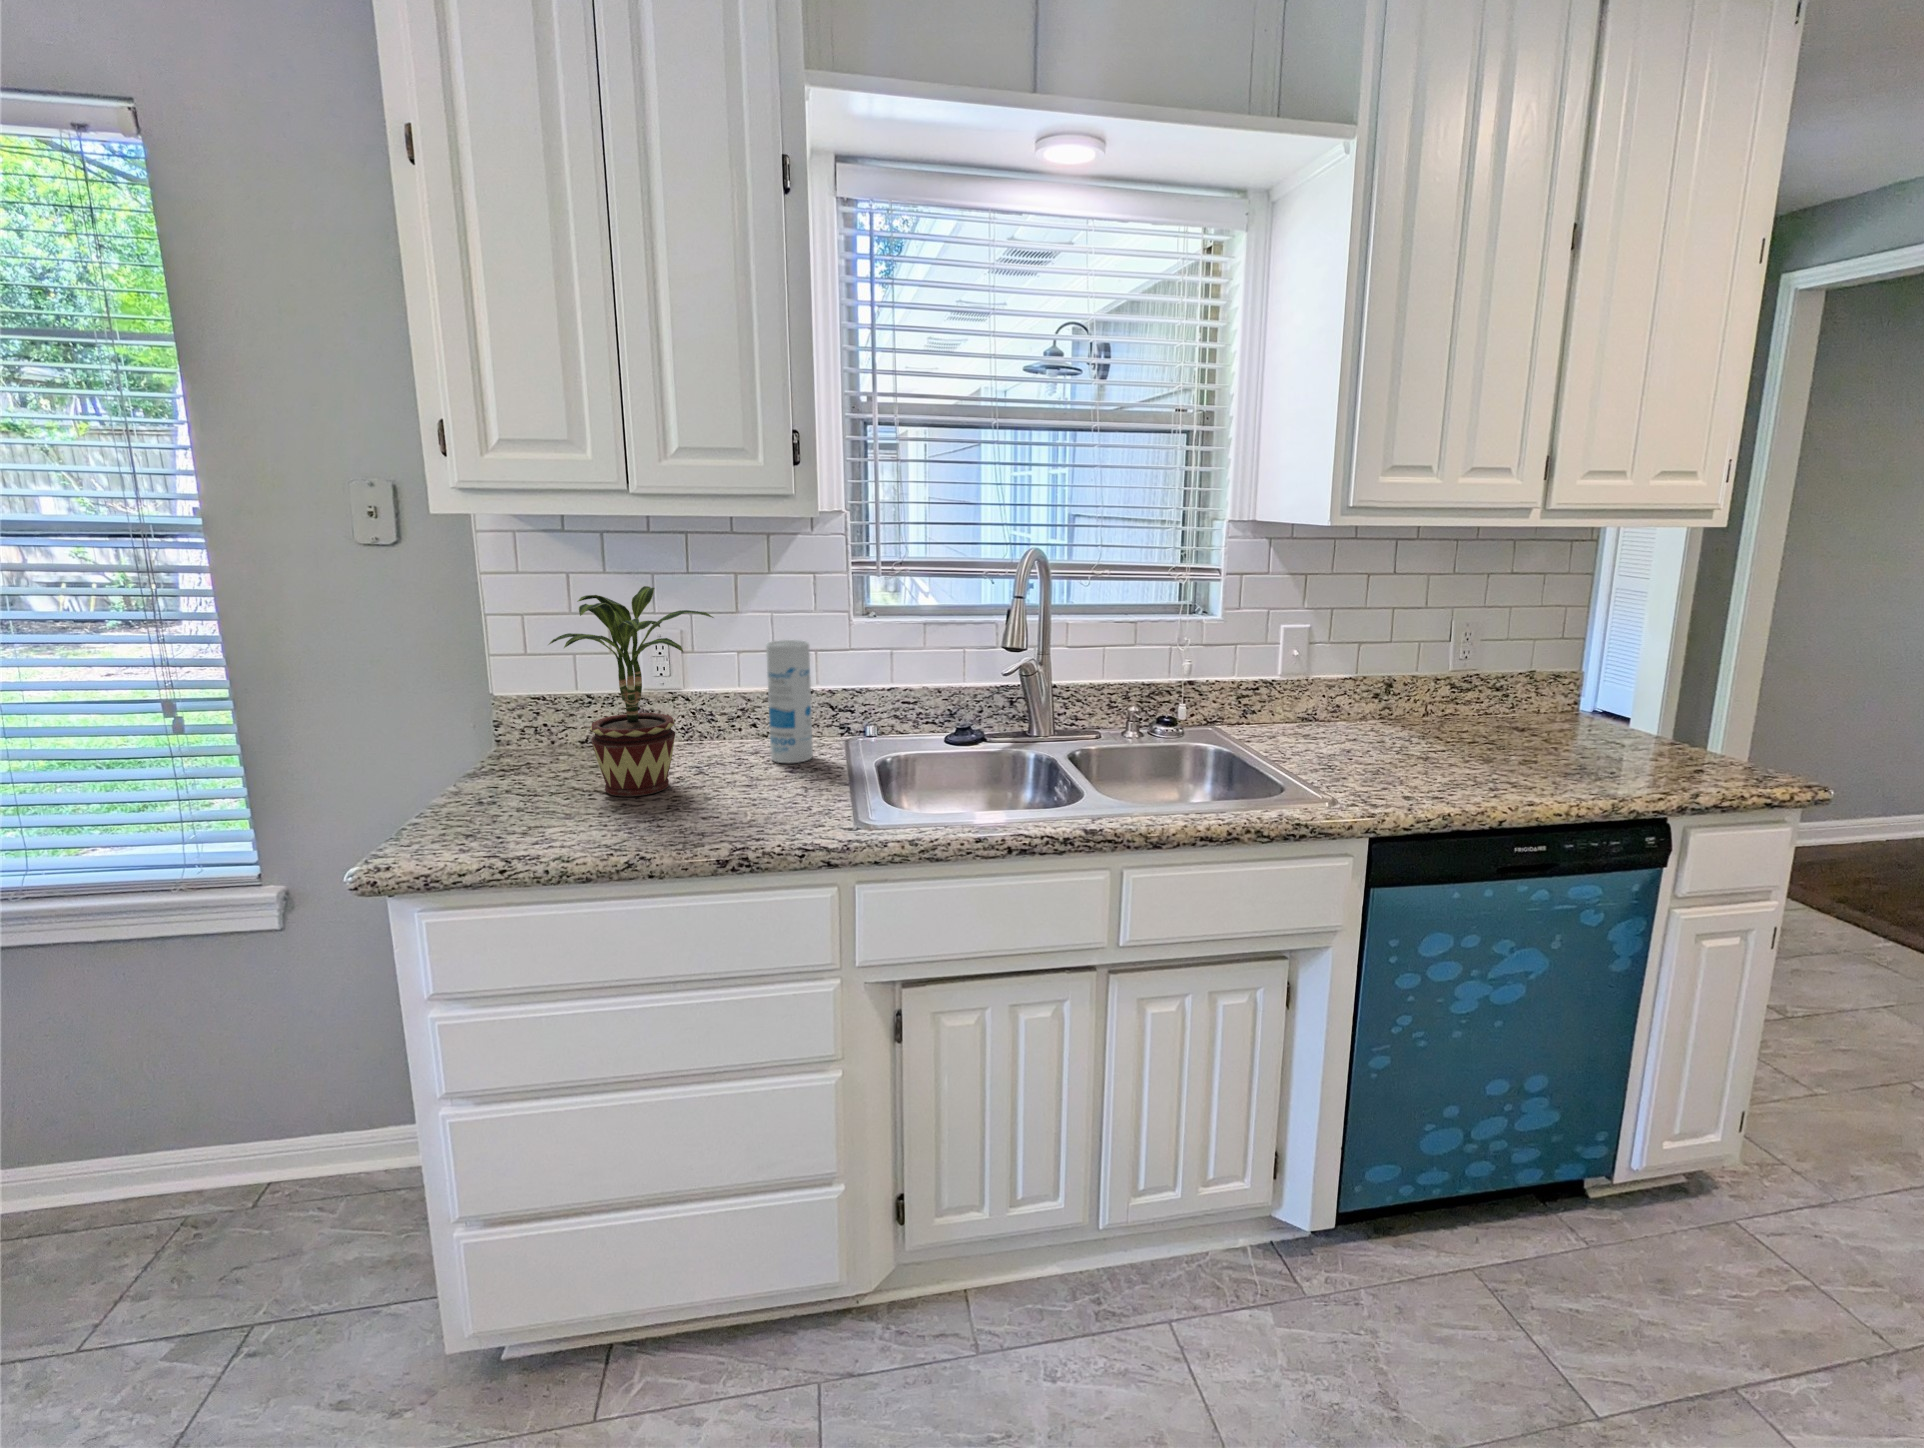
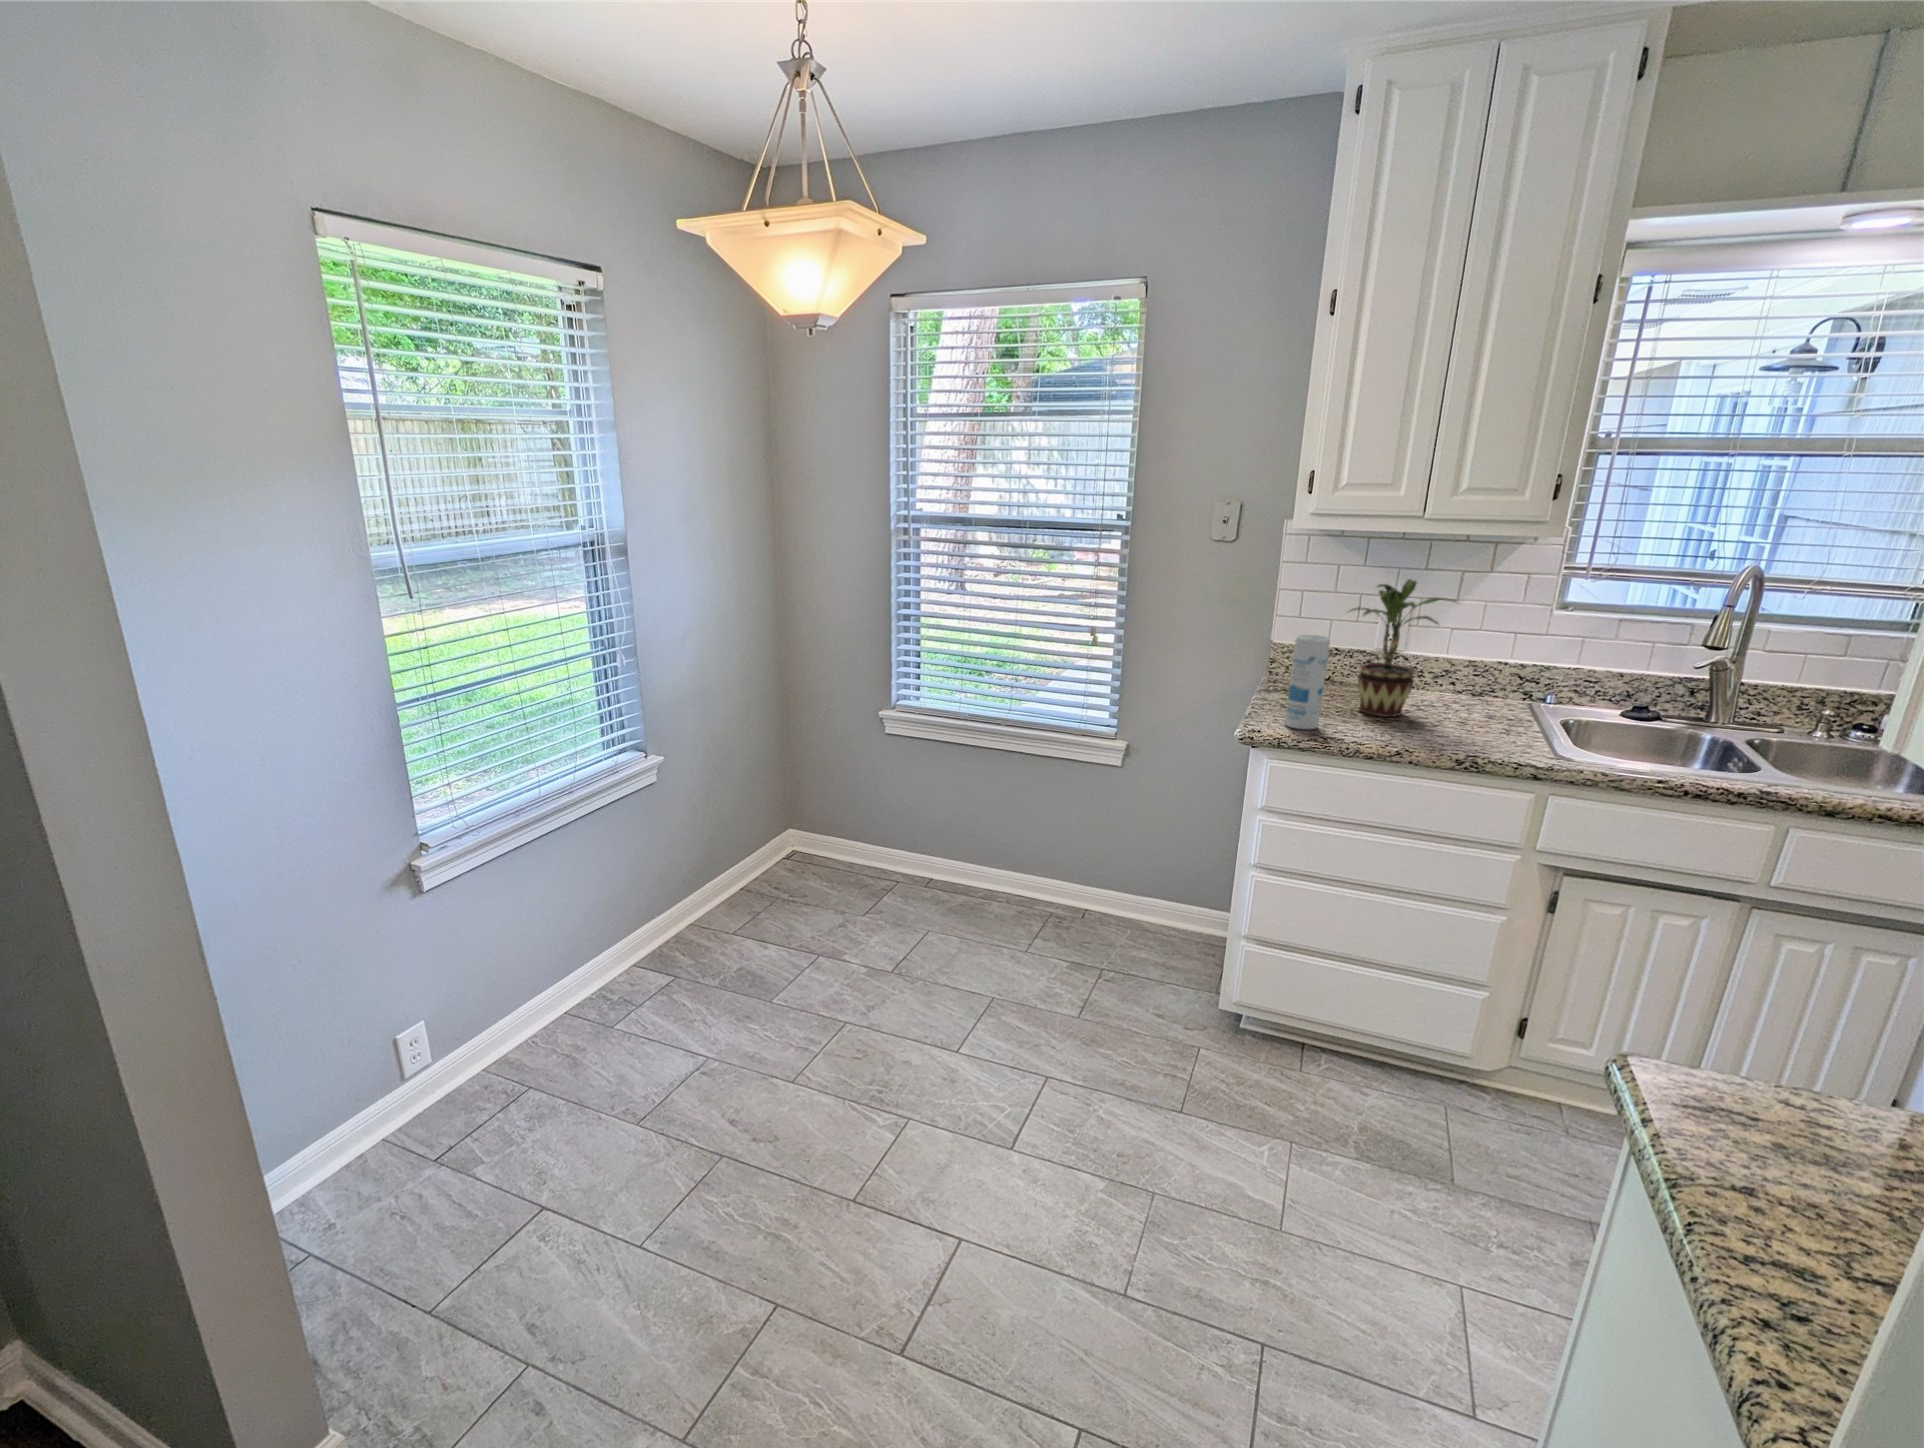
canister: present [766,640,813,763] -> present [1285,635,1330,729]

